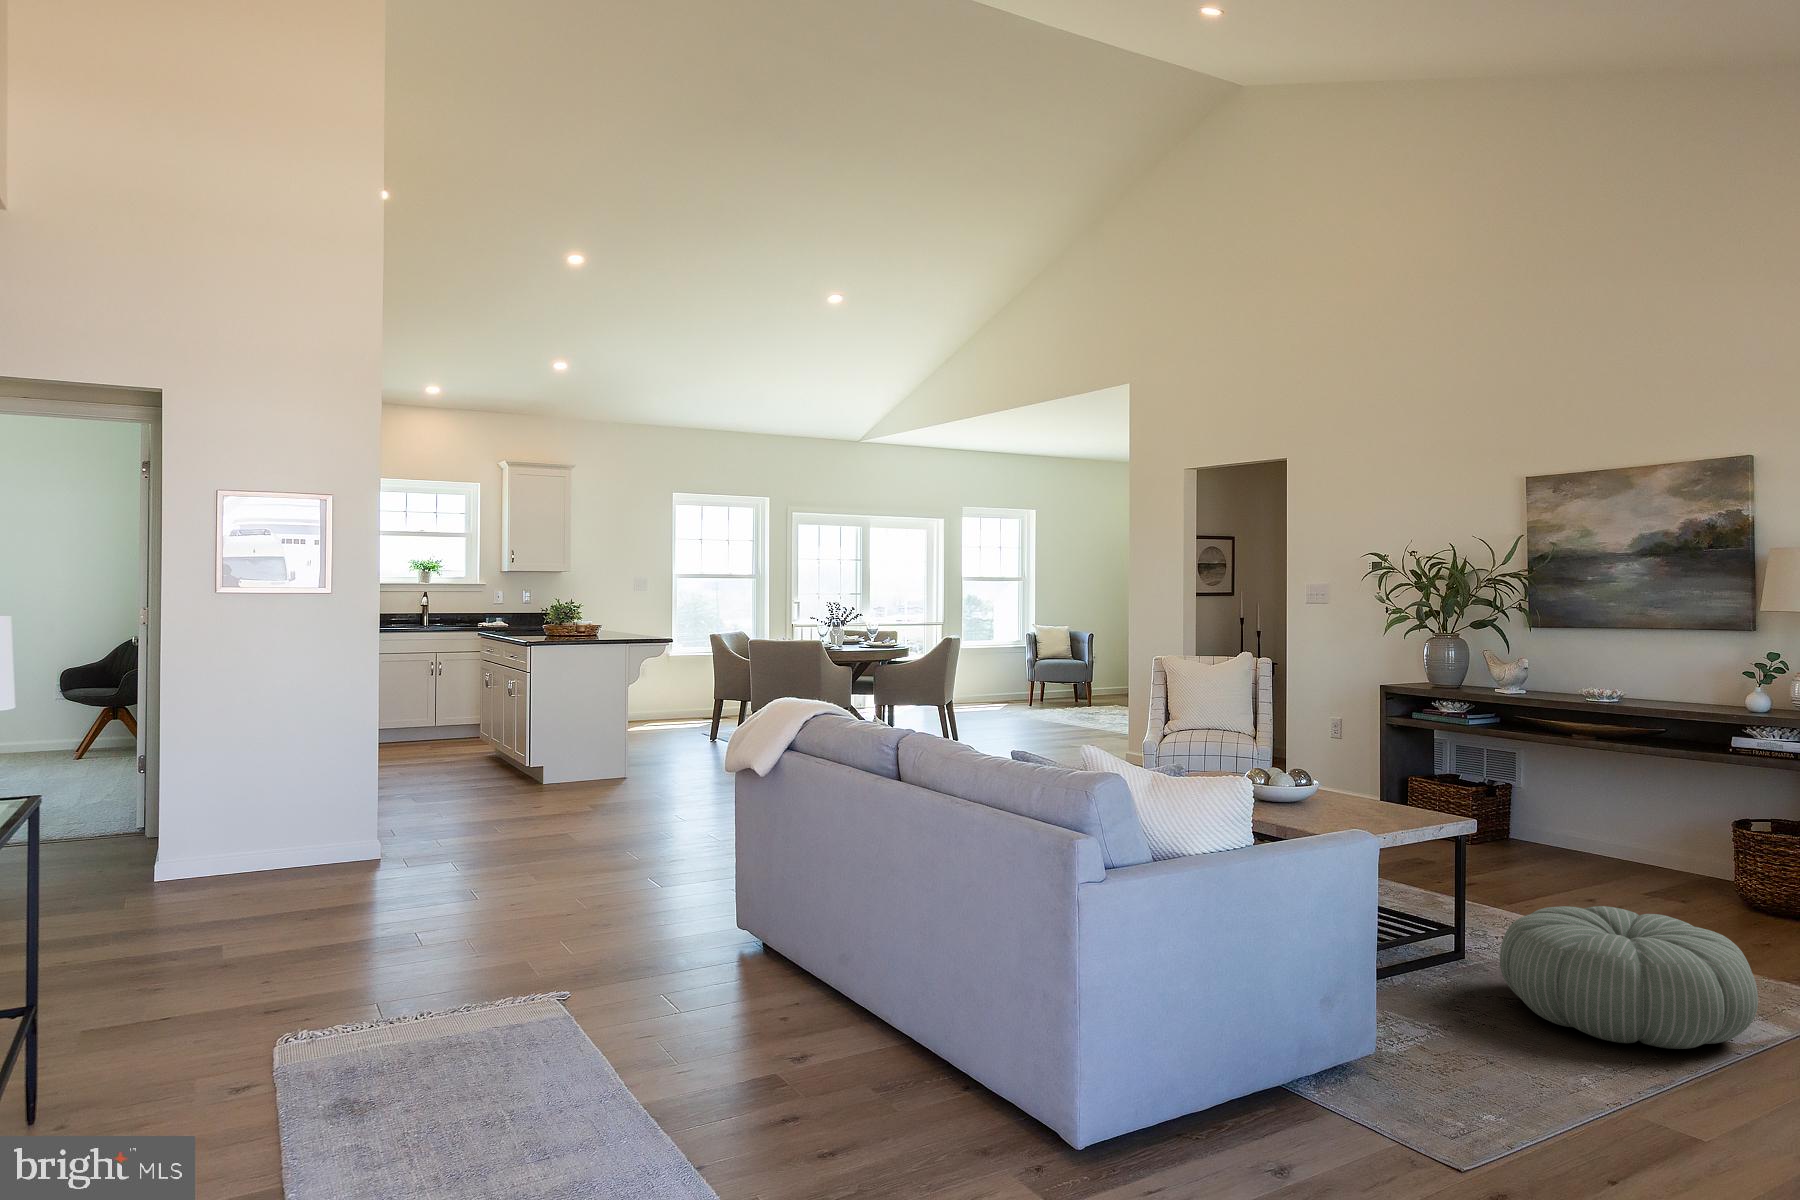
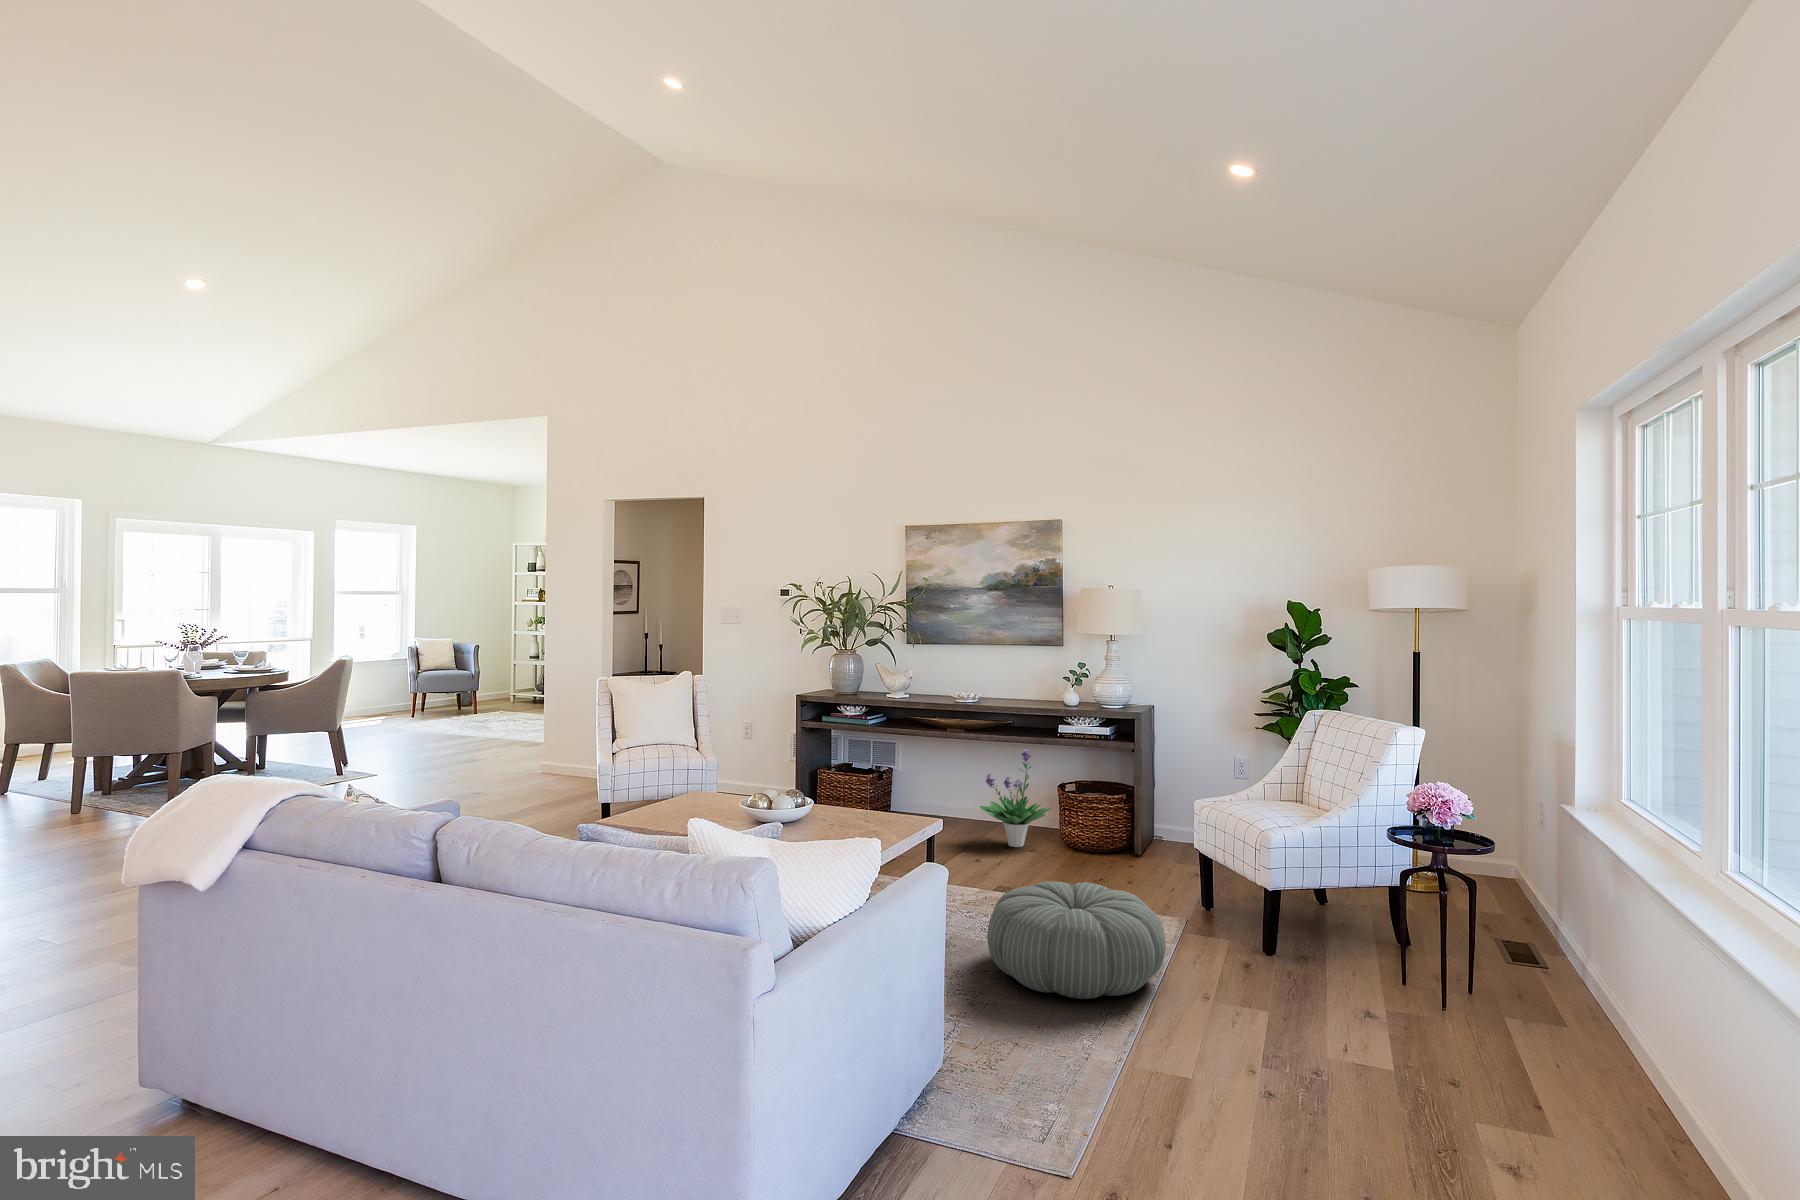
potted plant: none [1606,764,1720,893] -> present [979,749,1051,847]

